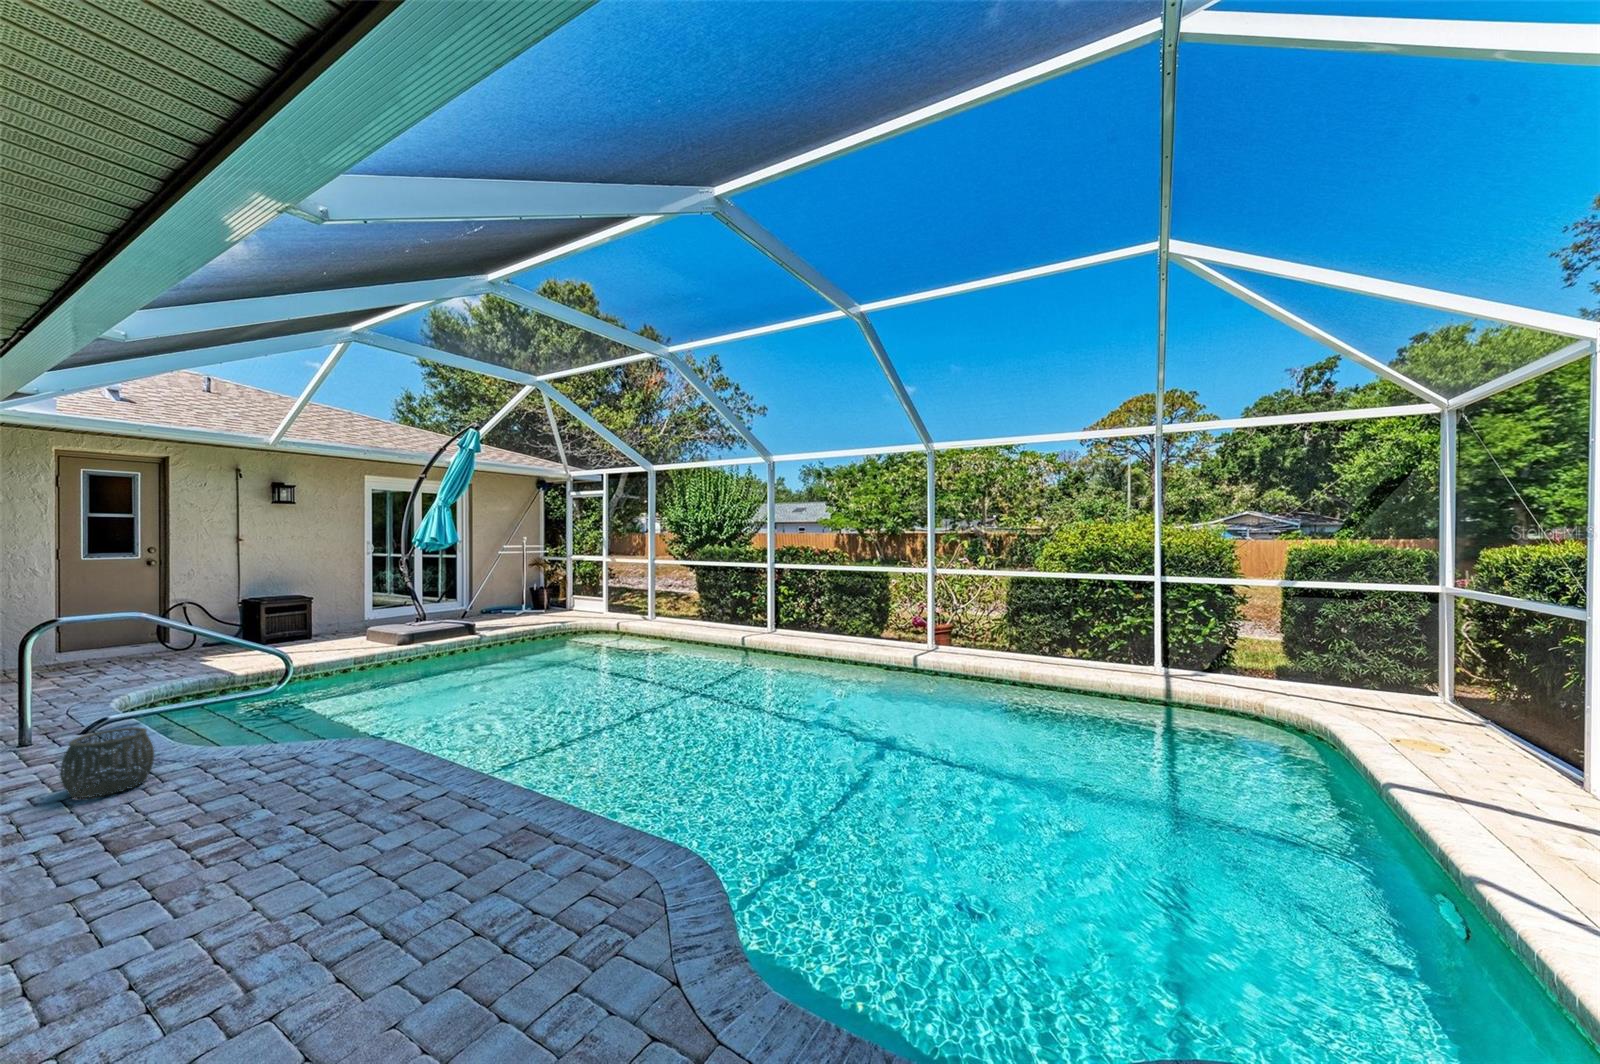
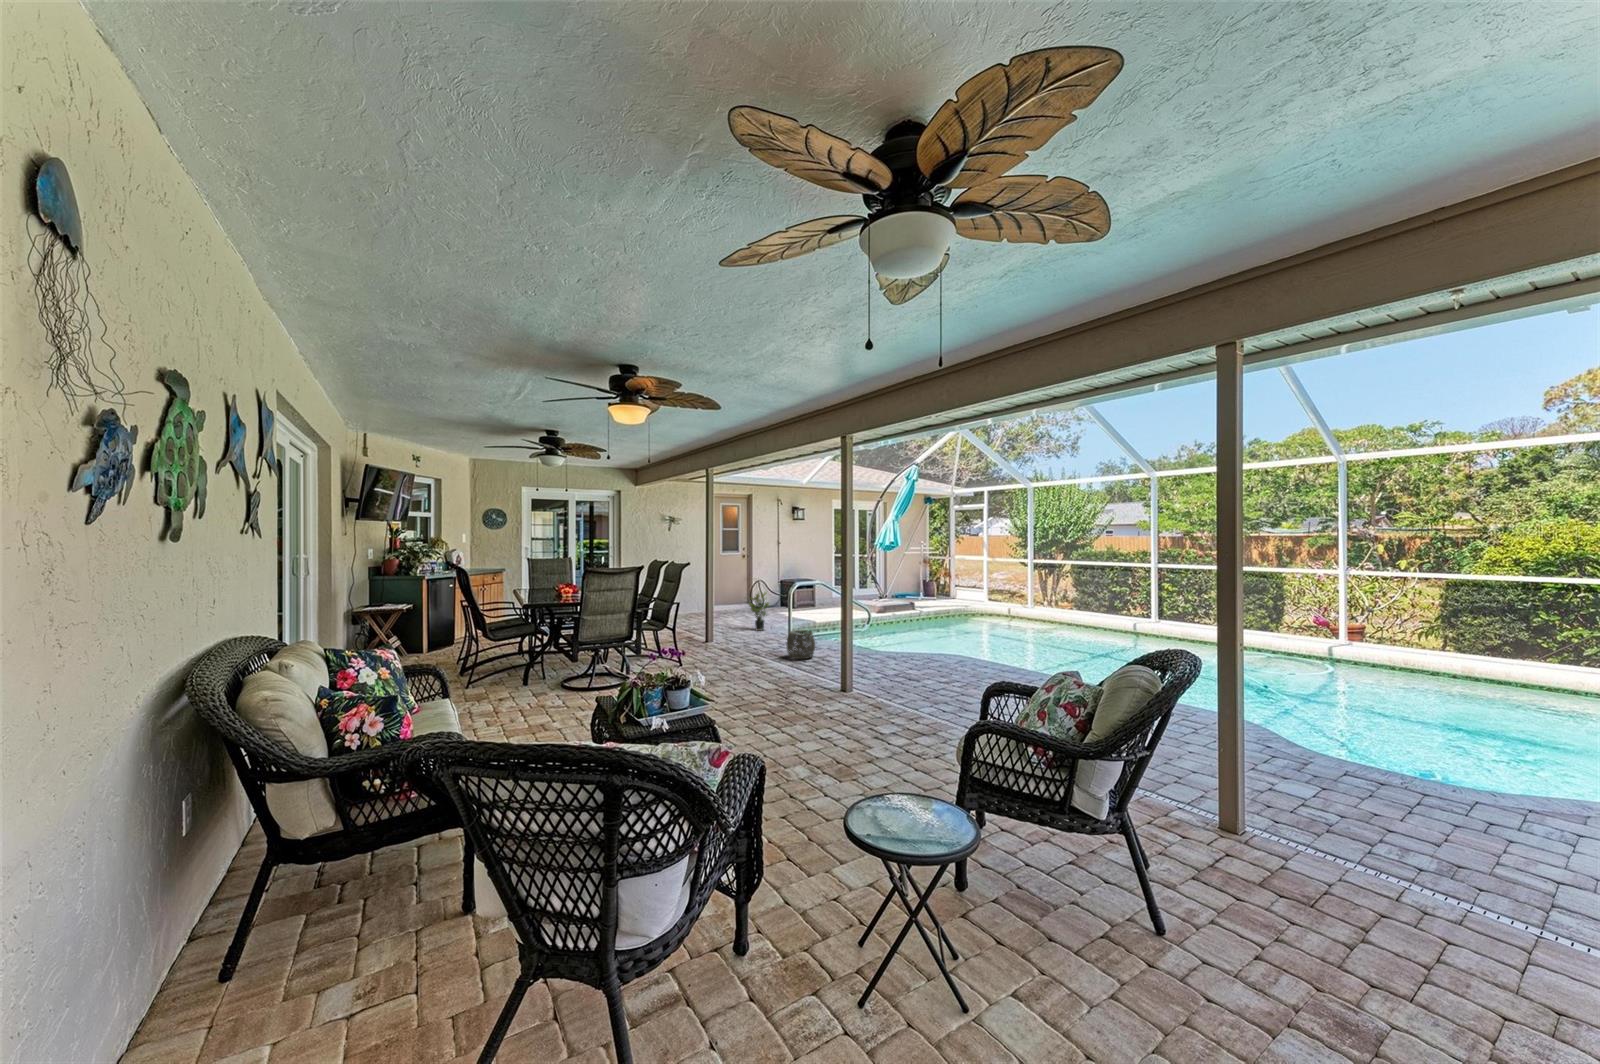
potted plant: none [75,634,138,713] -> present [749,592,769,631]

